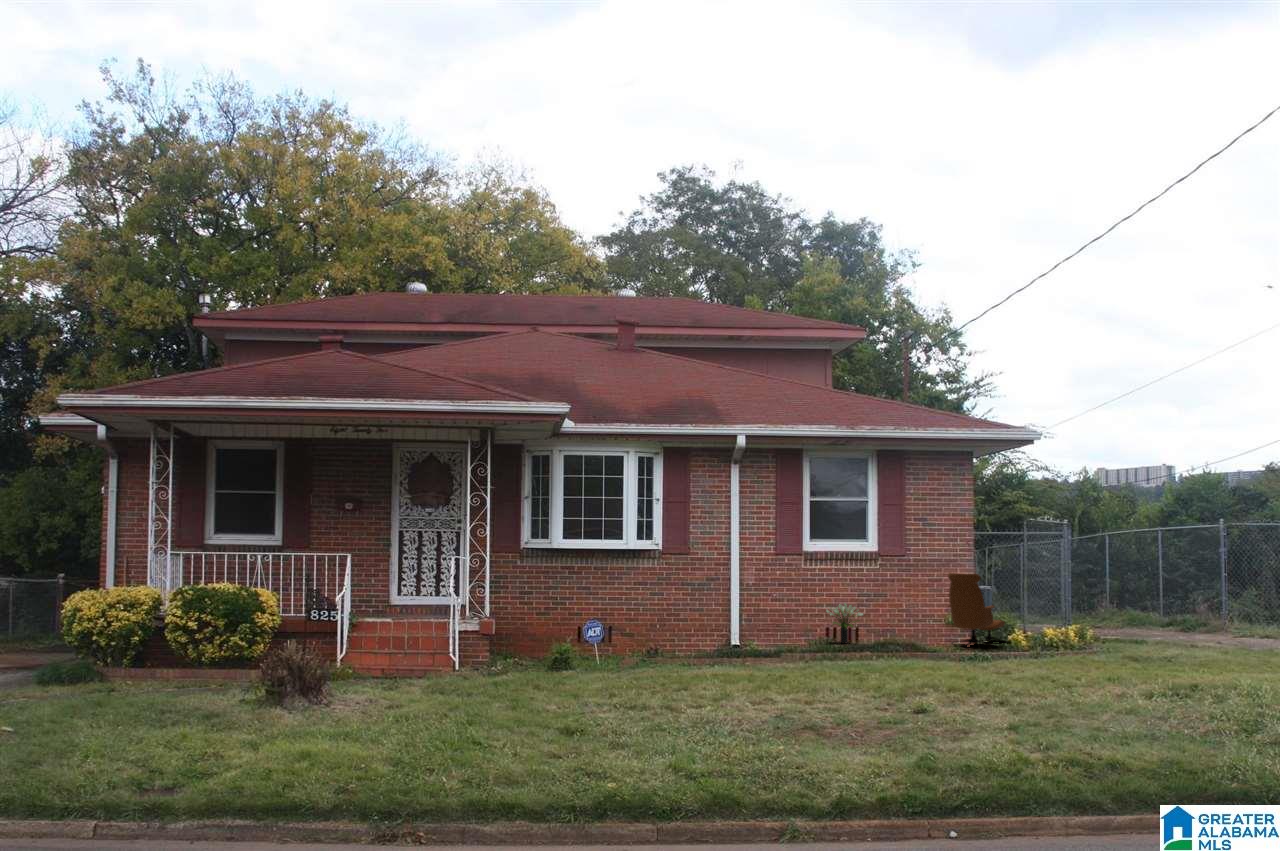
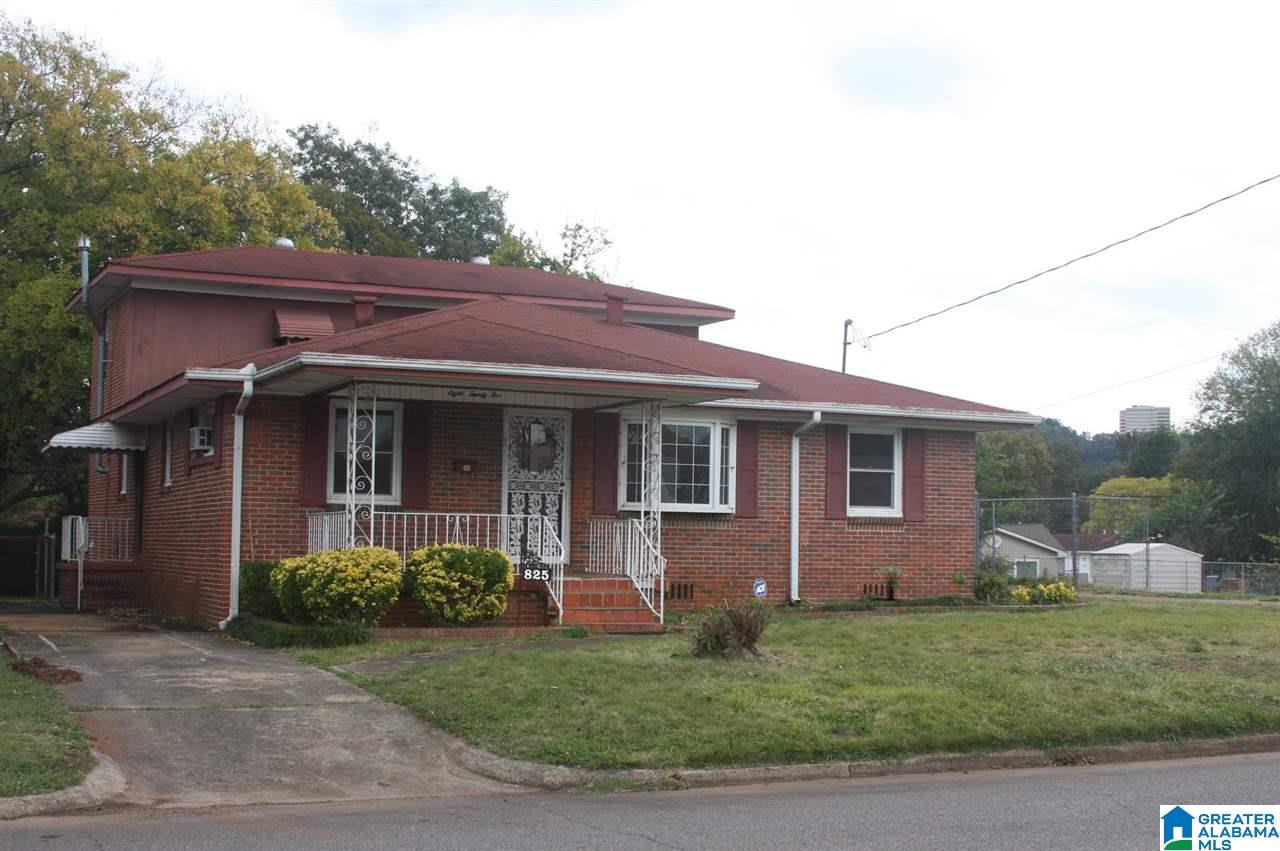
lounge chair: present [948,573,1005,647] -> none [984,542,1036,609]

